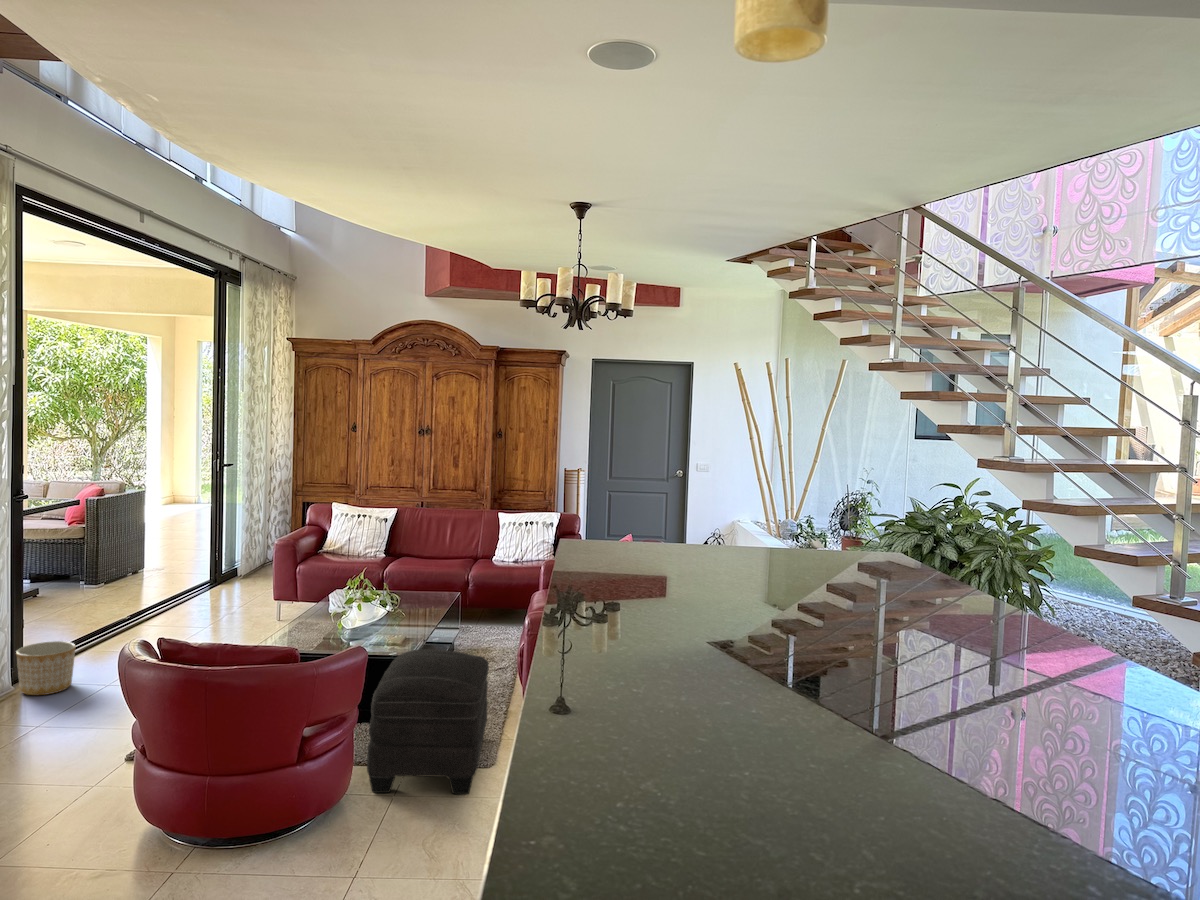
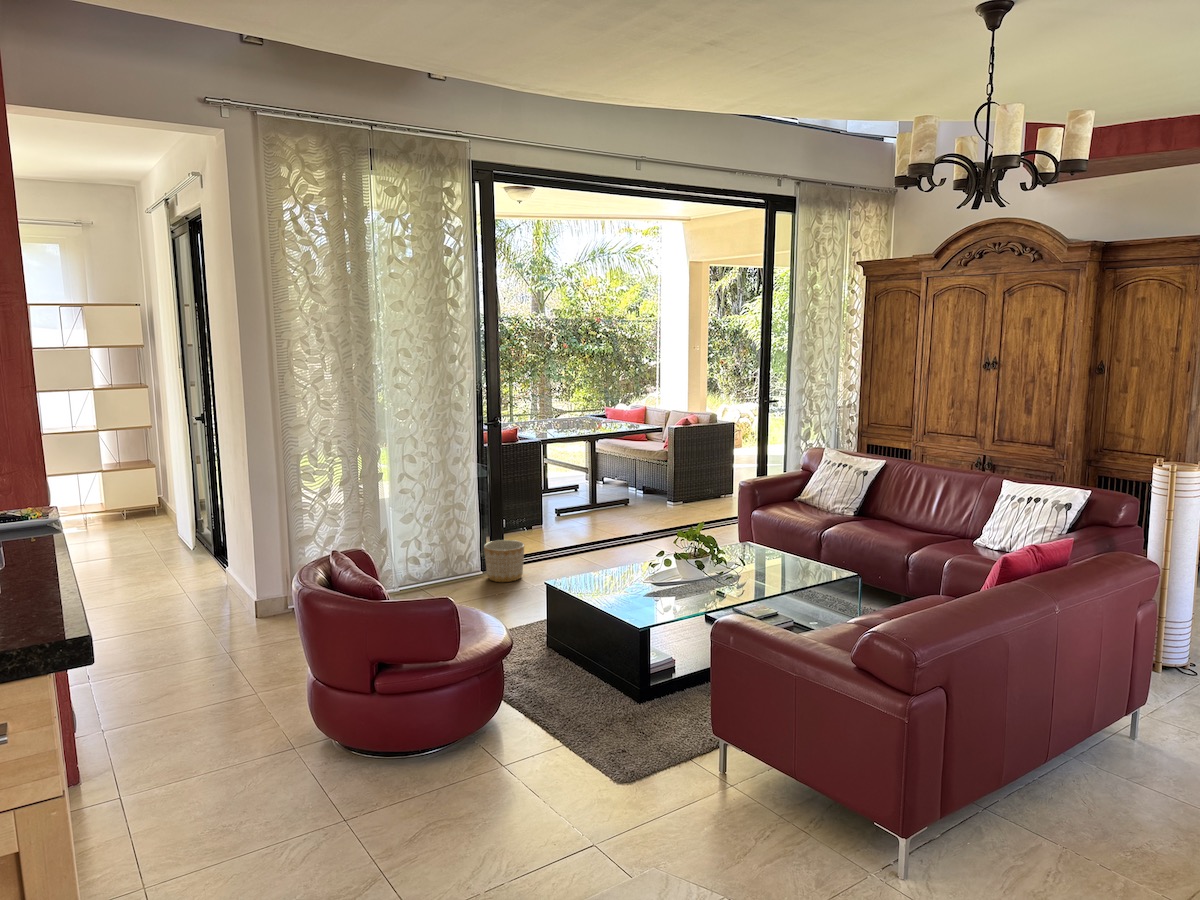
ottoman: present [367,649,489,794] -> none [492,621,687,801]

